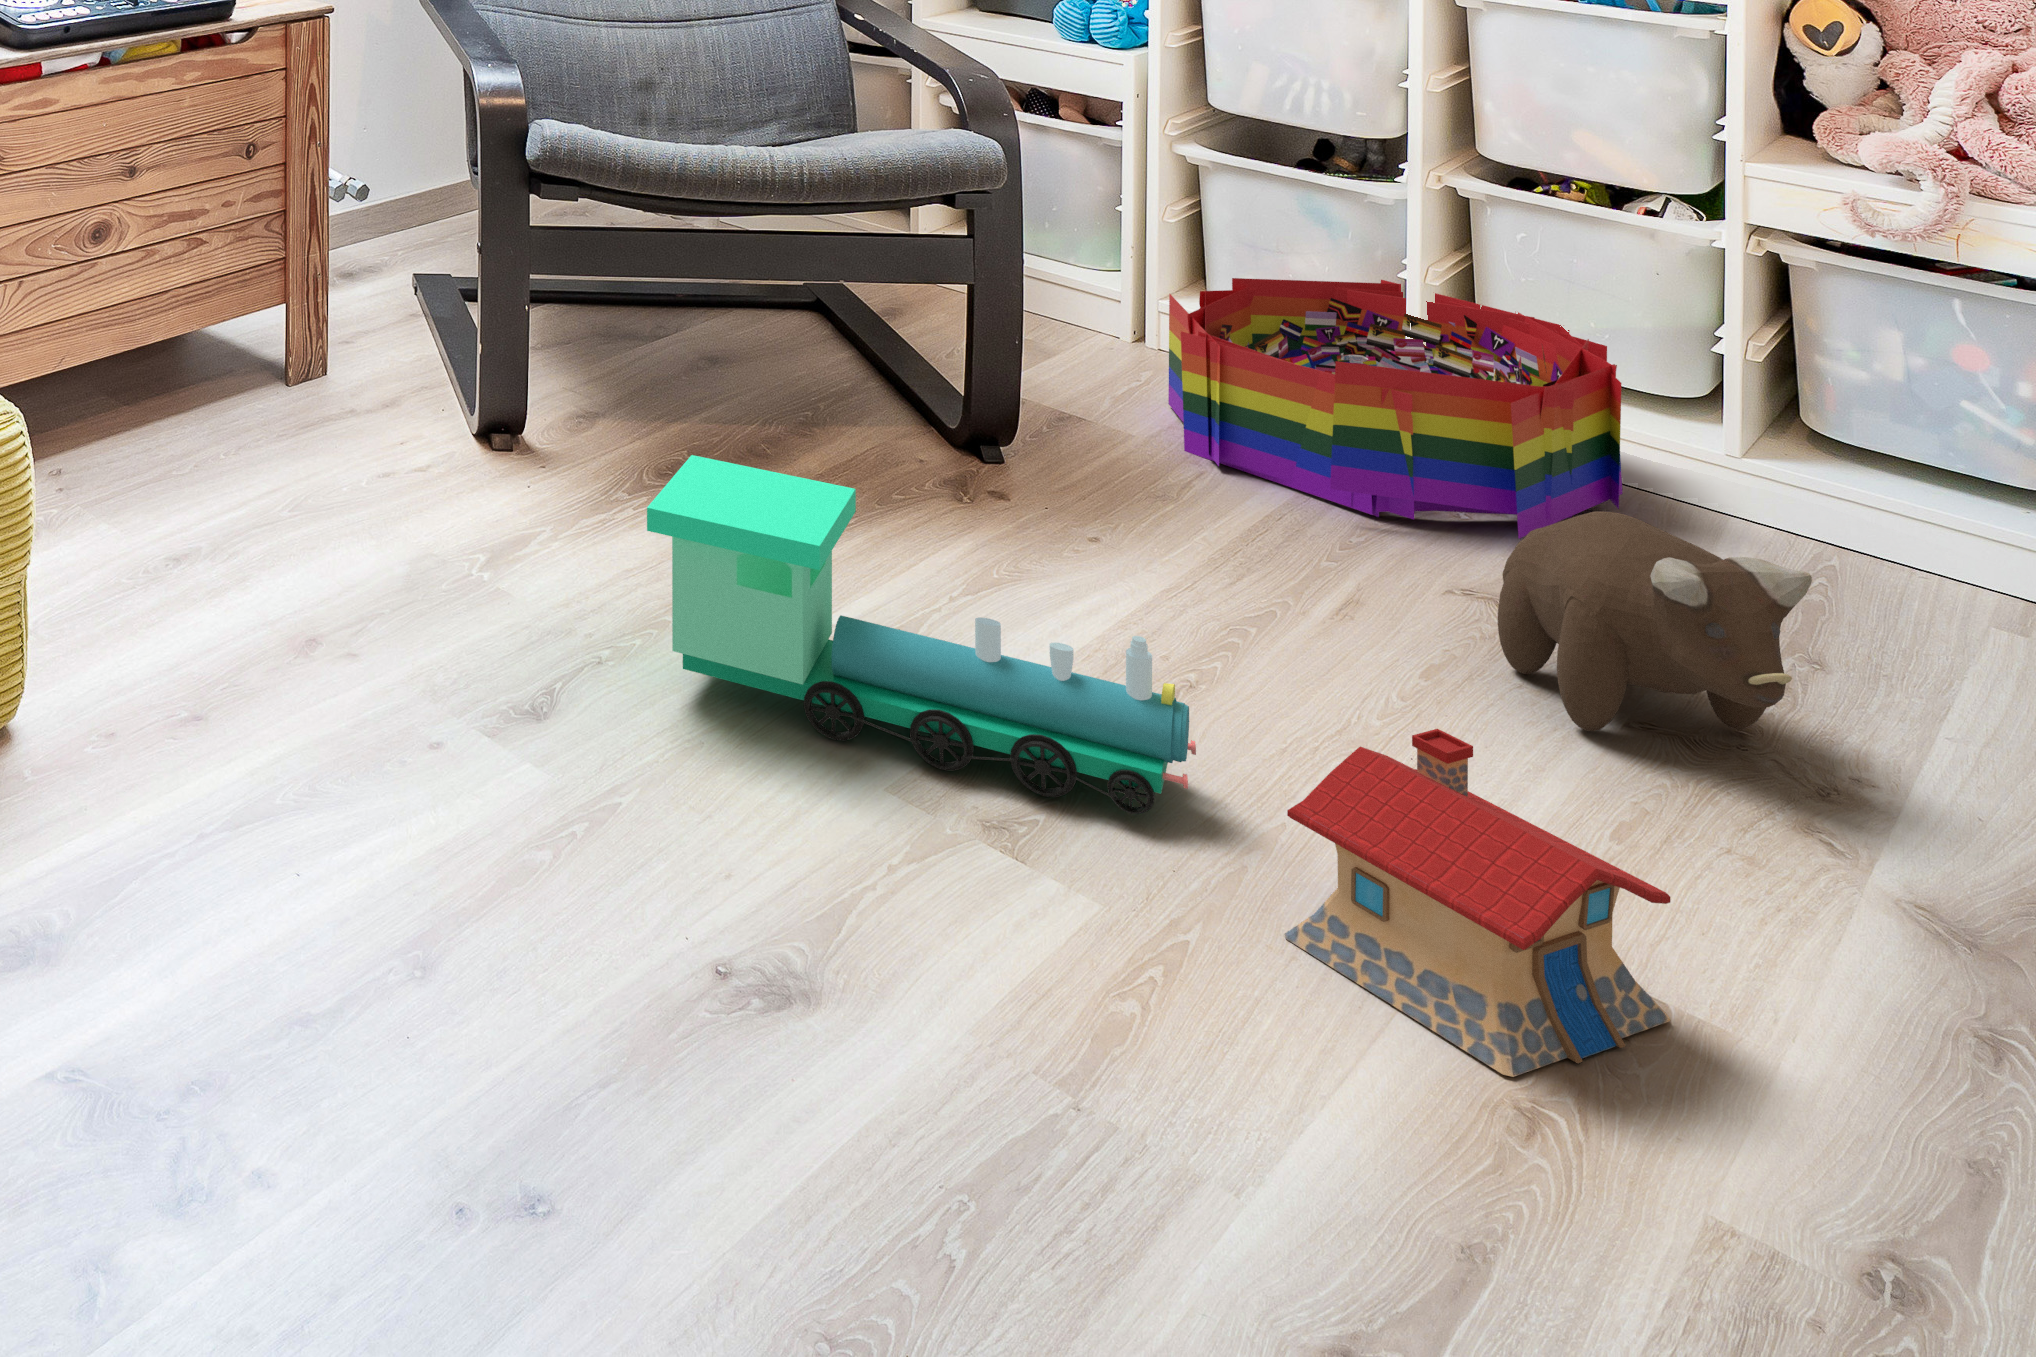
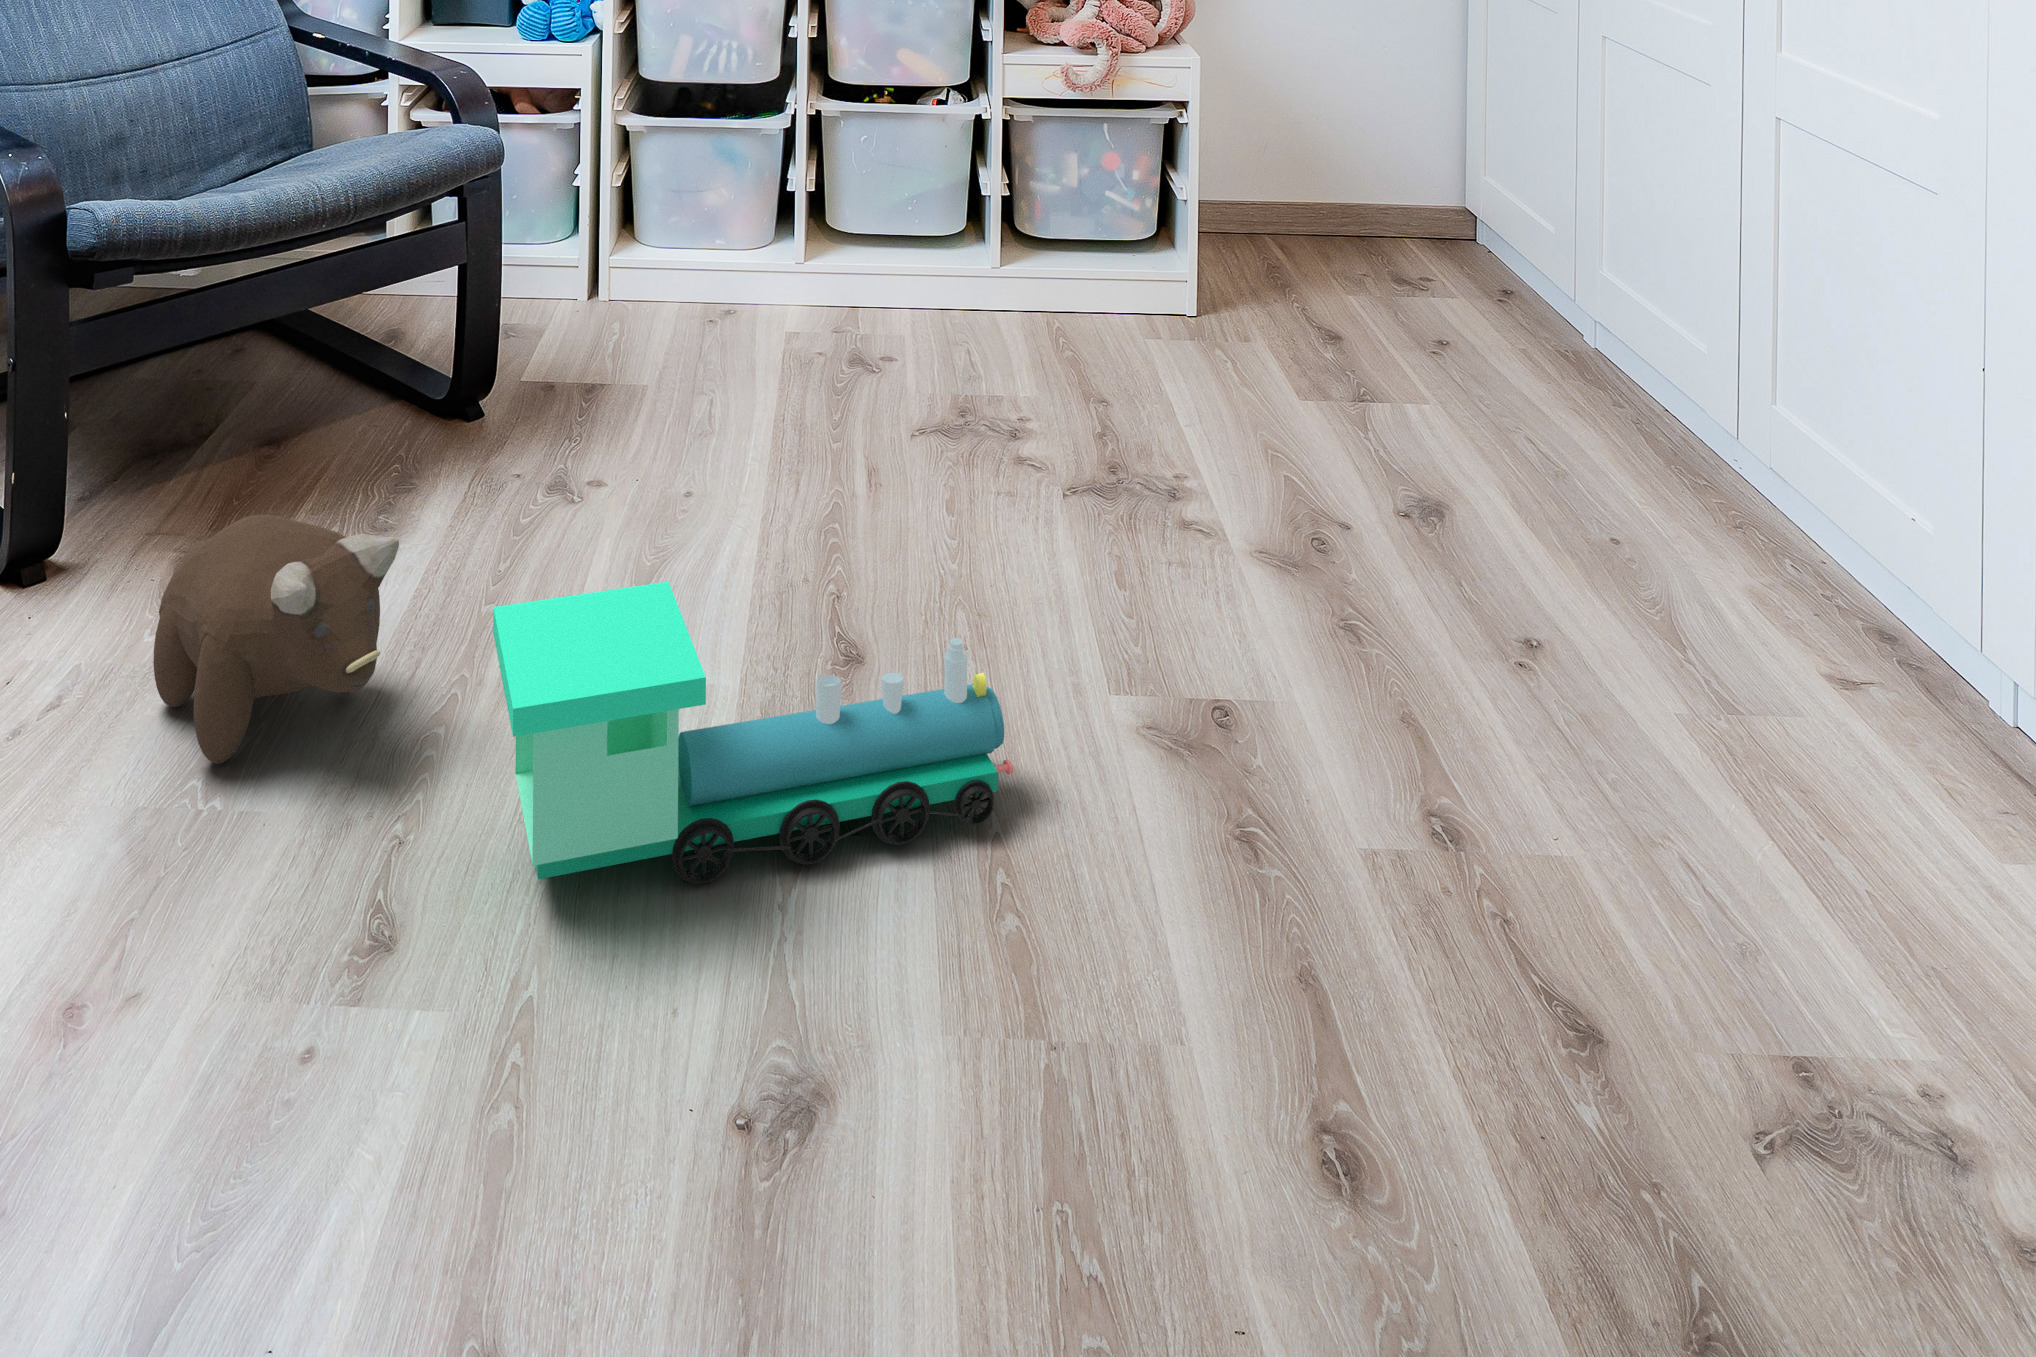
storage bin: present [1168,278,1622,538] -> none [655,194,977,404]
plush toy: present [1498,512,1812,731] -> present [153,515,399,764]
toy house: present [1285,729,1671,1077] -> none [1151,632,1388,950]

